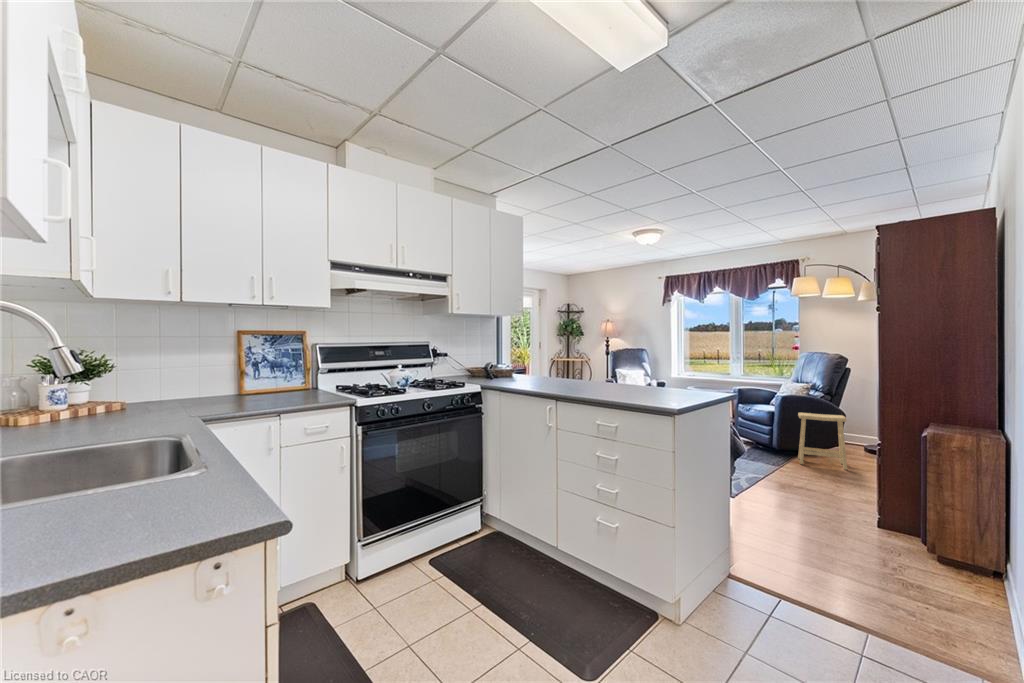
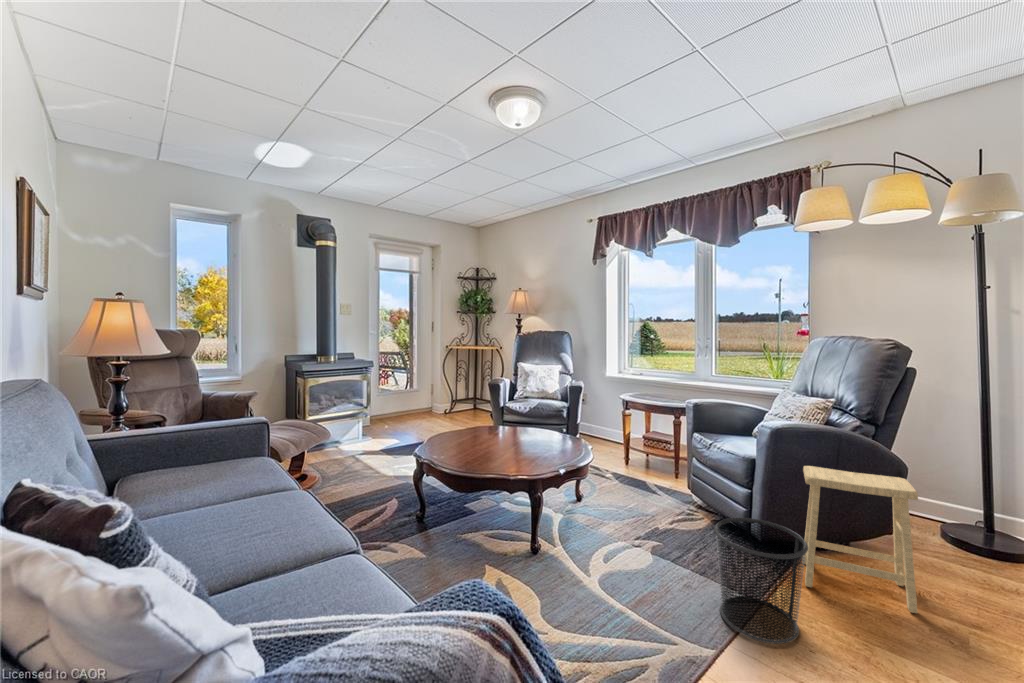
waste bin: none [761,432,801,476] -> present [714,518,808,644]

